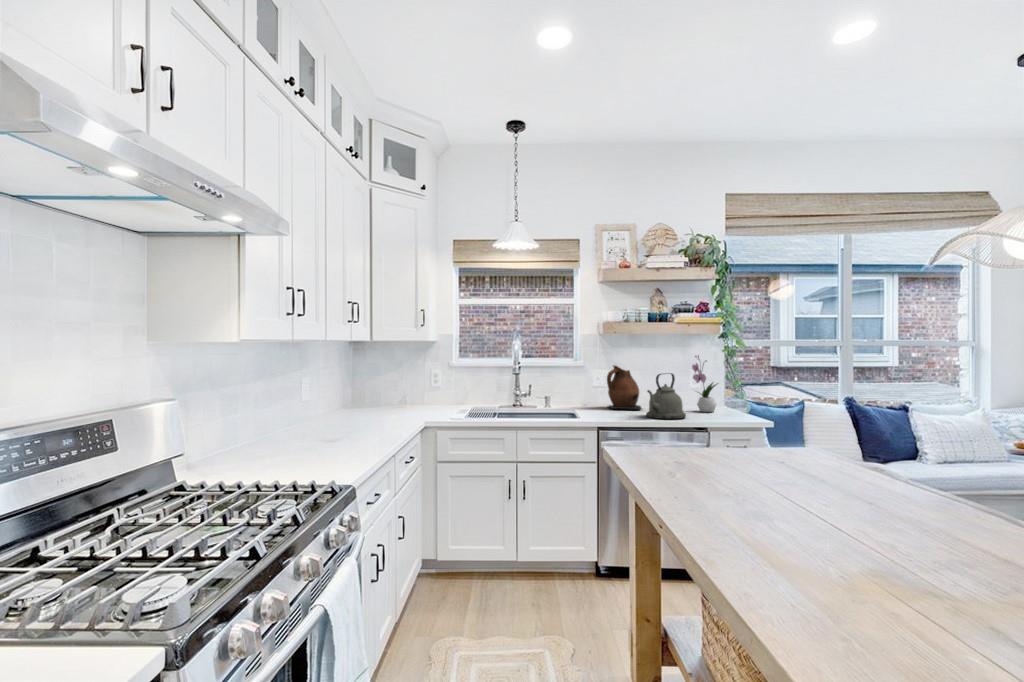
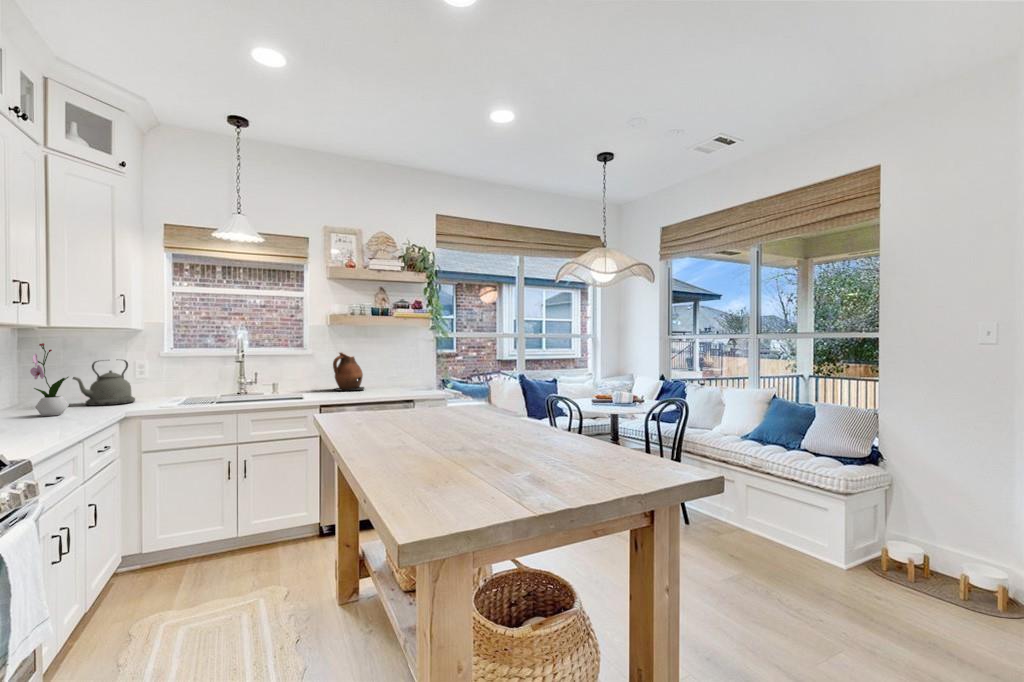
flower arrangement: present [692,355,717,412] -> present [30,343,69,416]
kettle: present [646,373,686,419] -> present [73,360,135,406]

